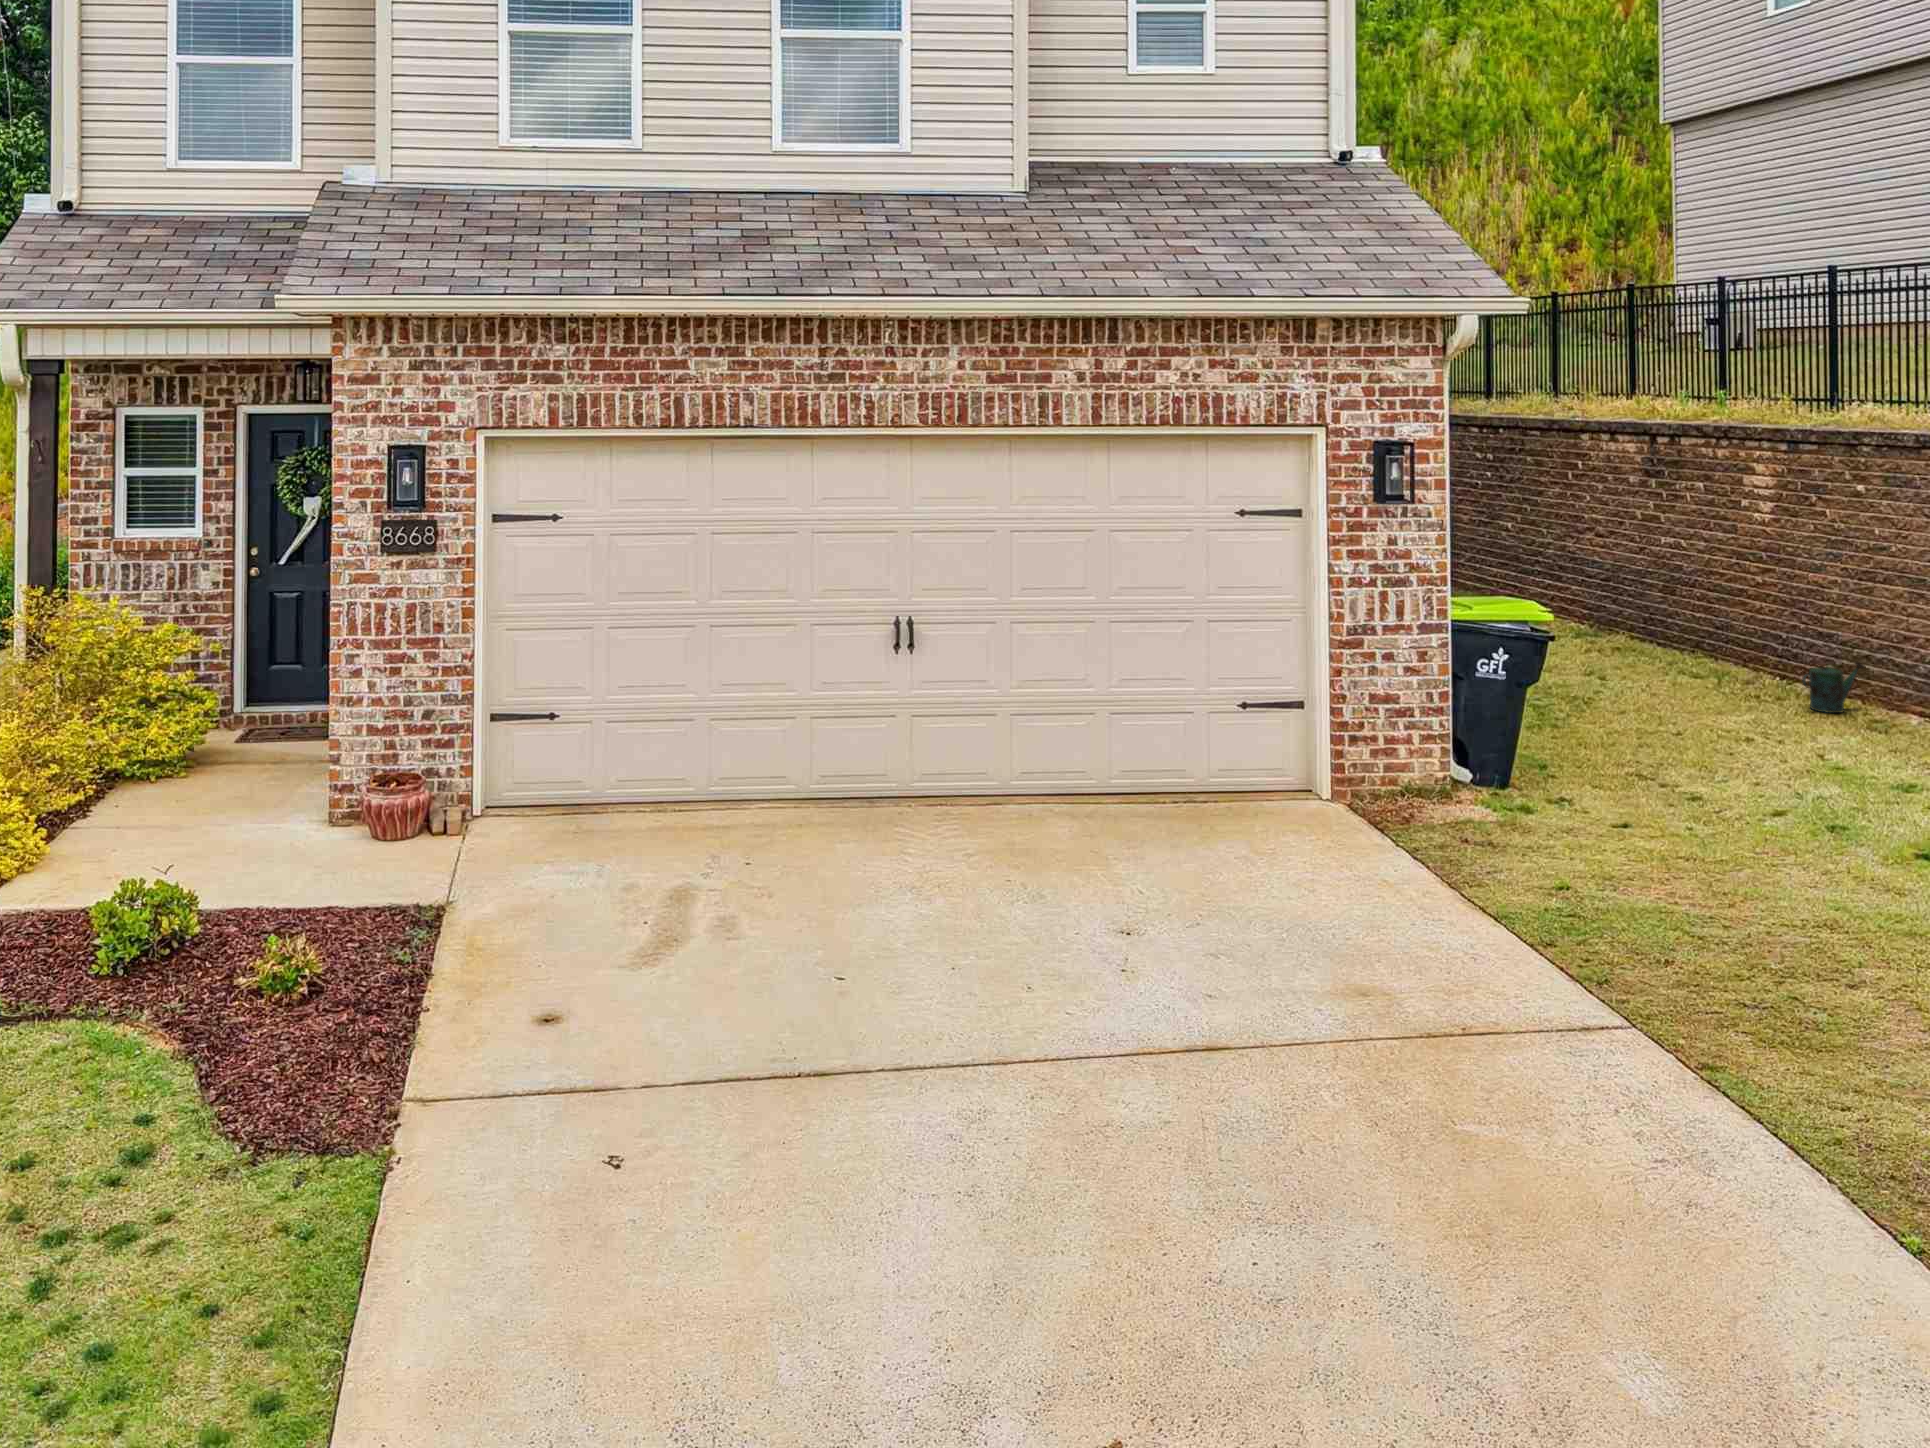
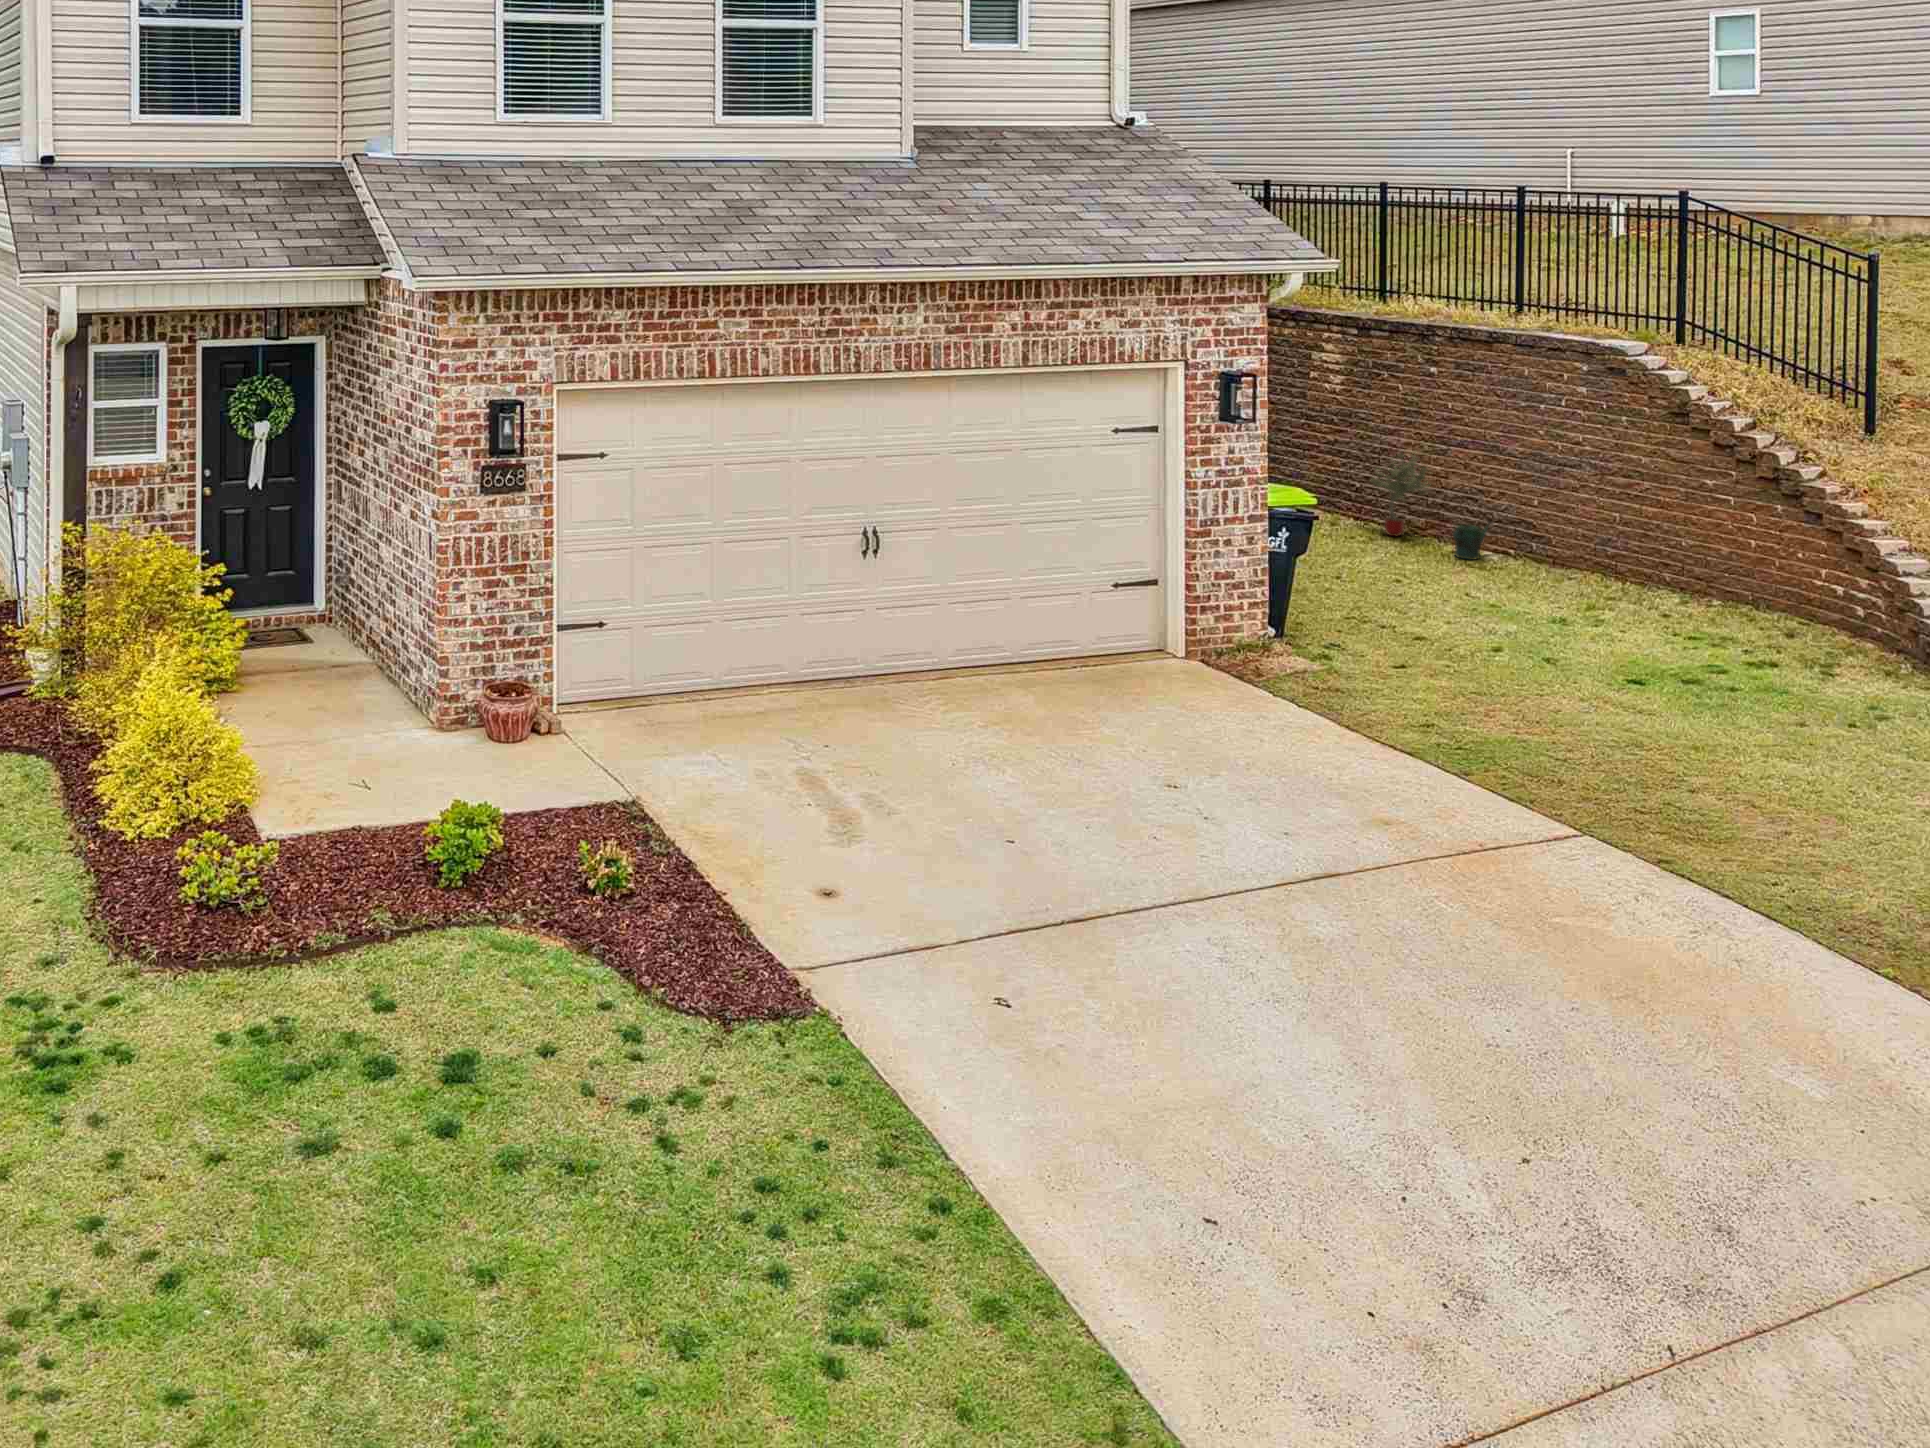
potted tree: none [1713,570,1790,683] -> present [1372,449,1429,536]

